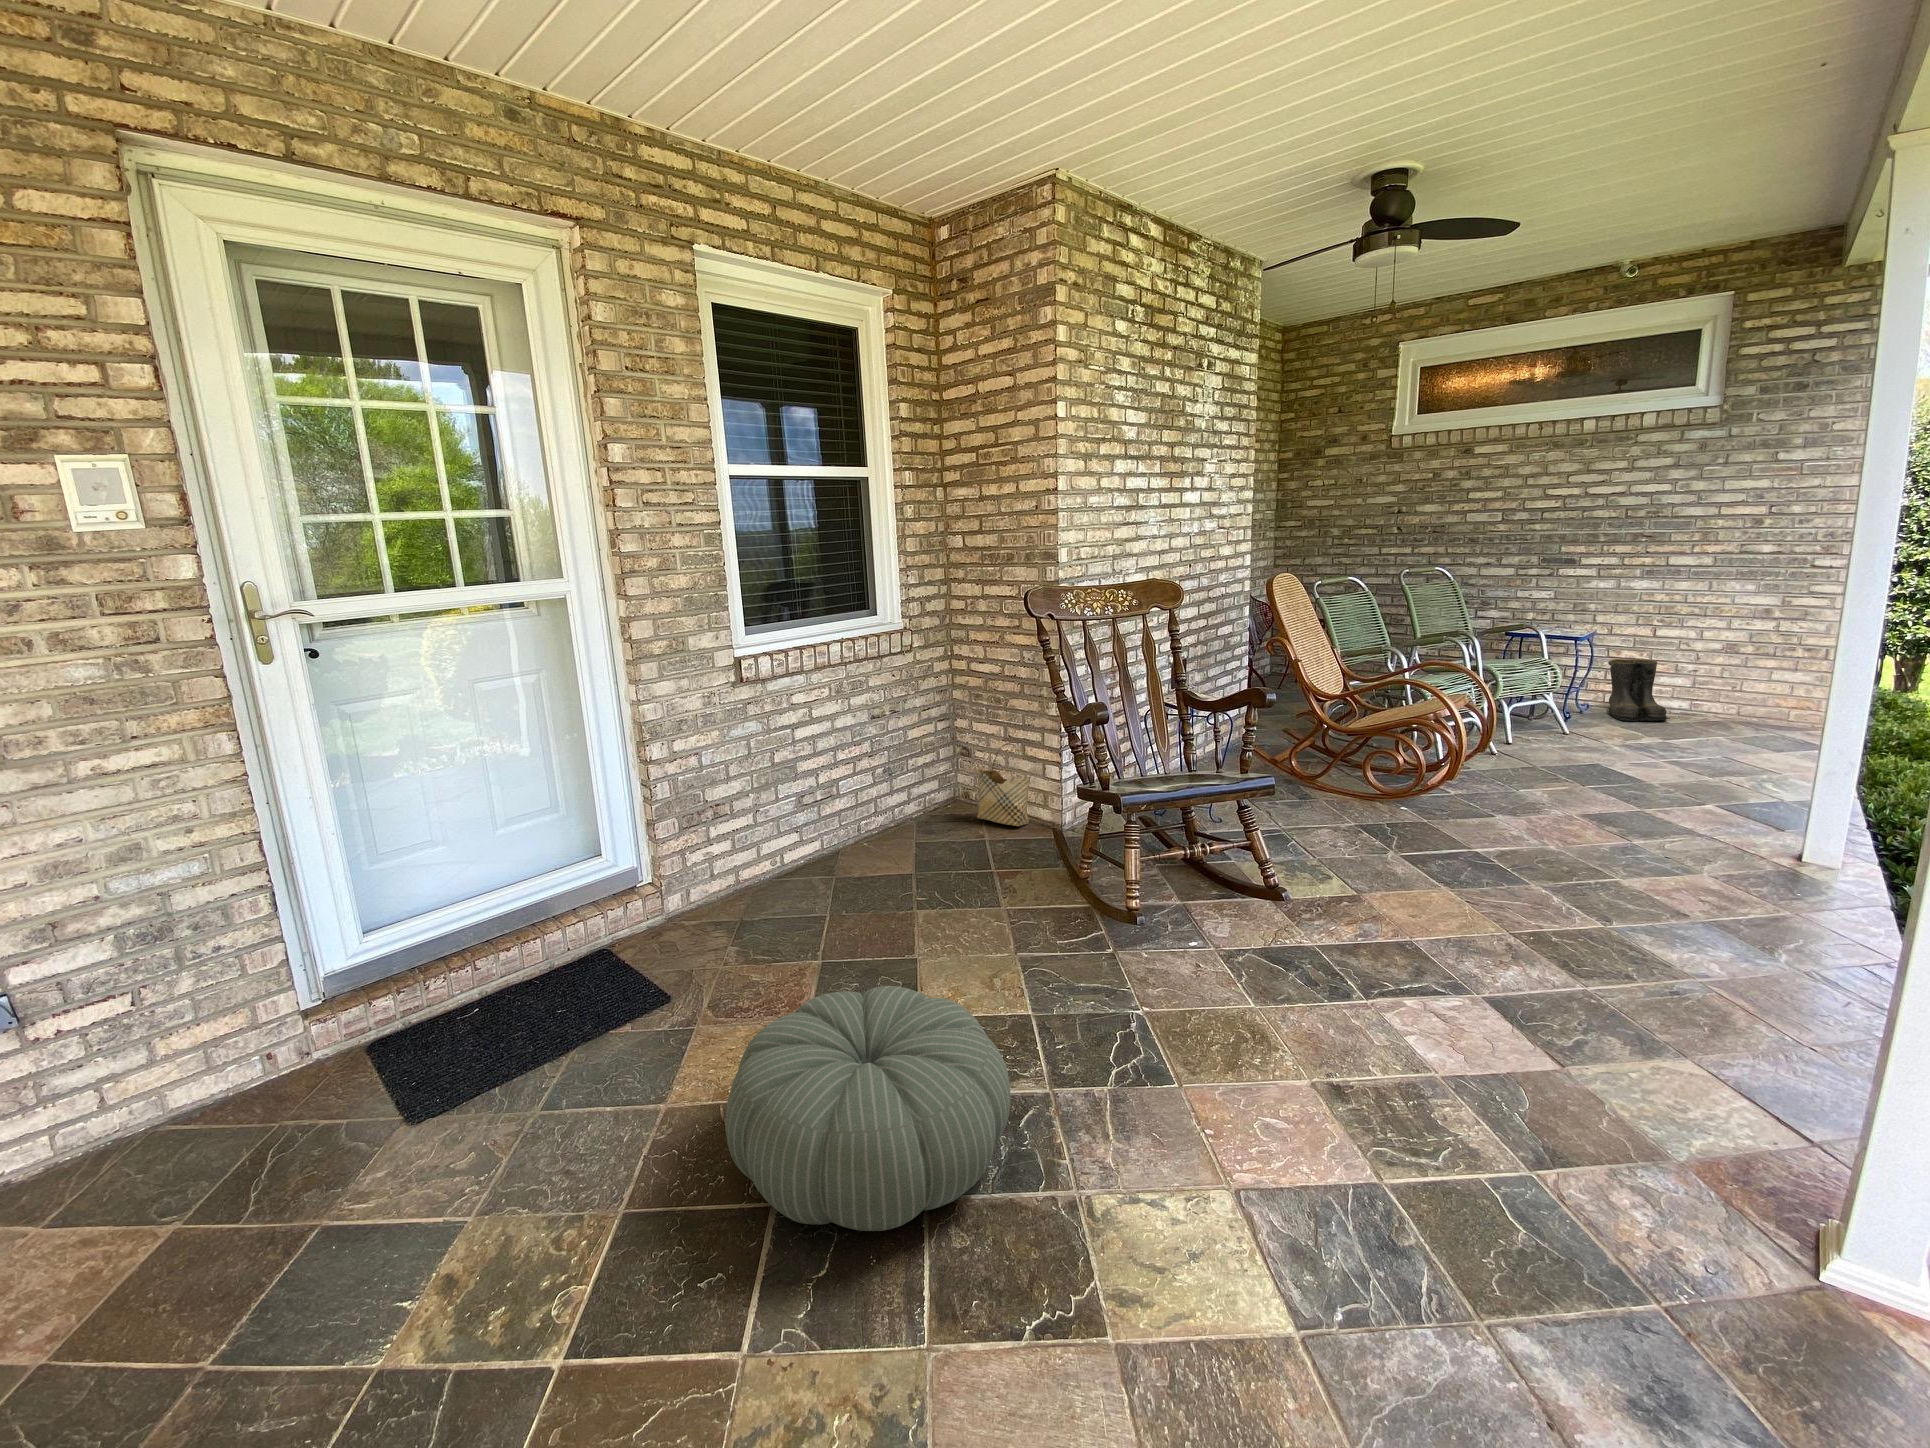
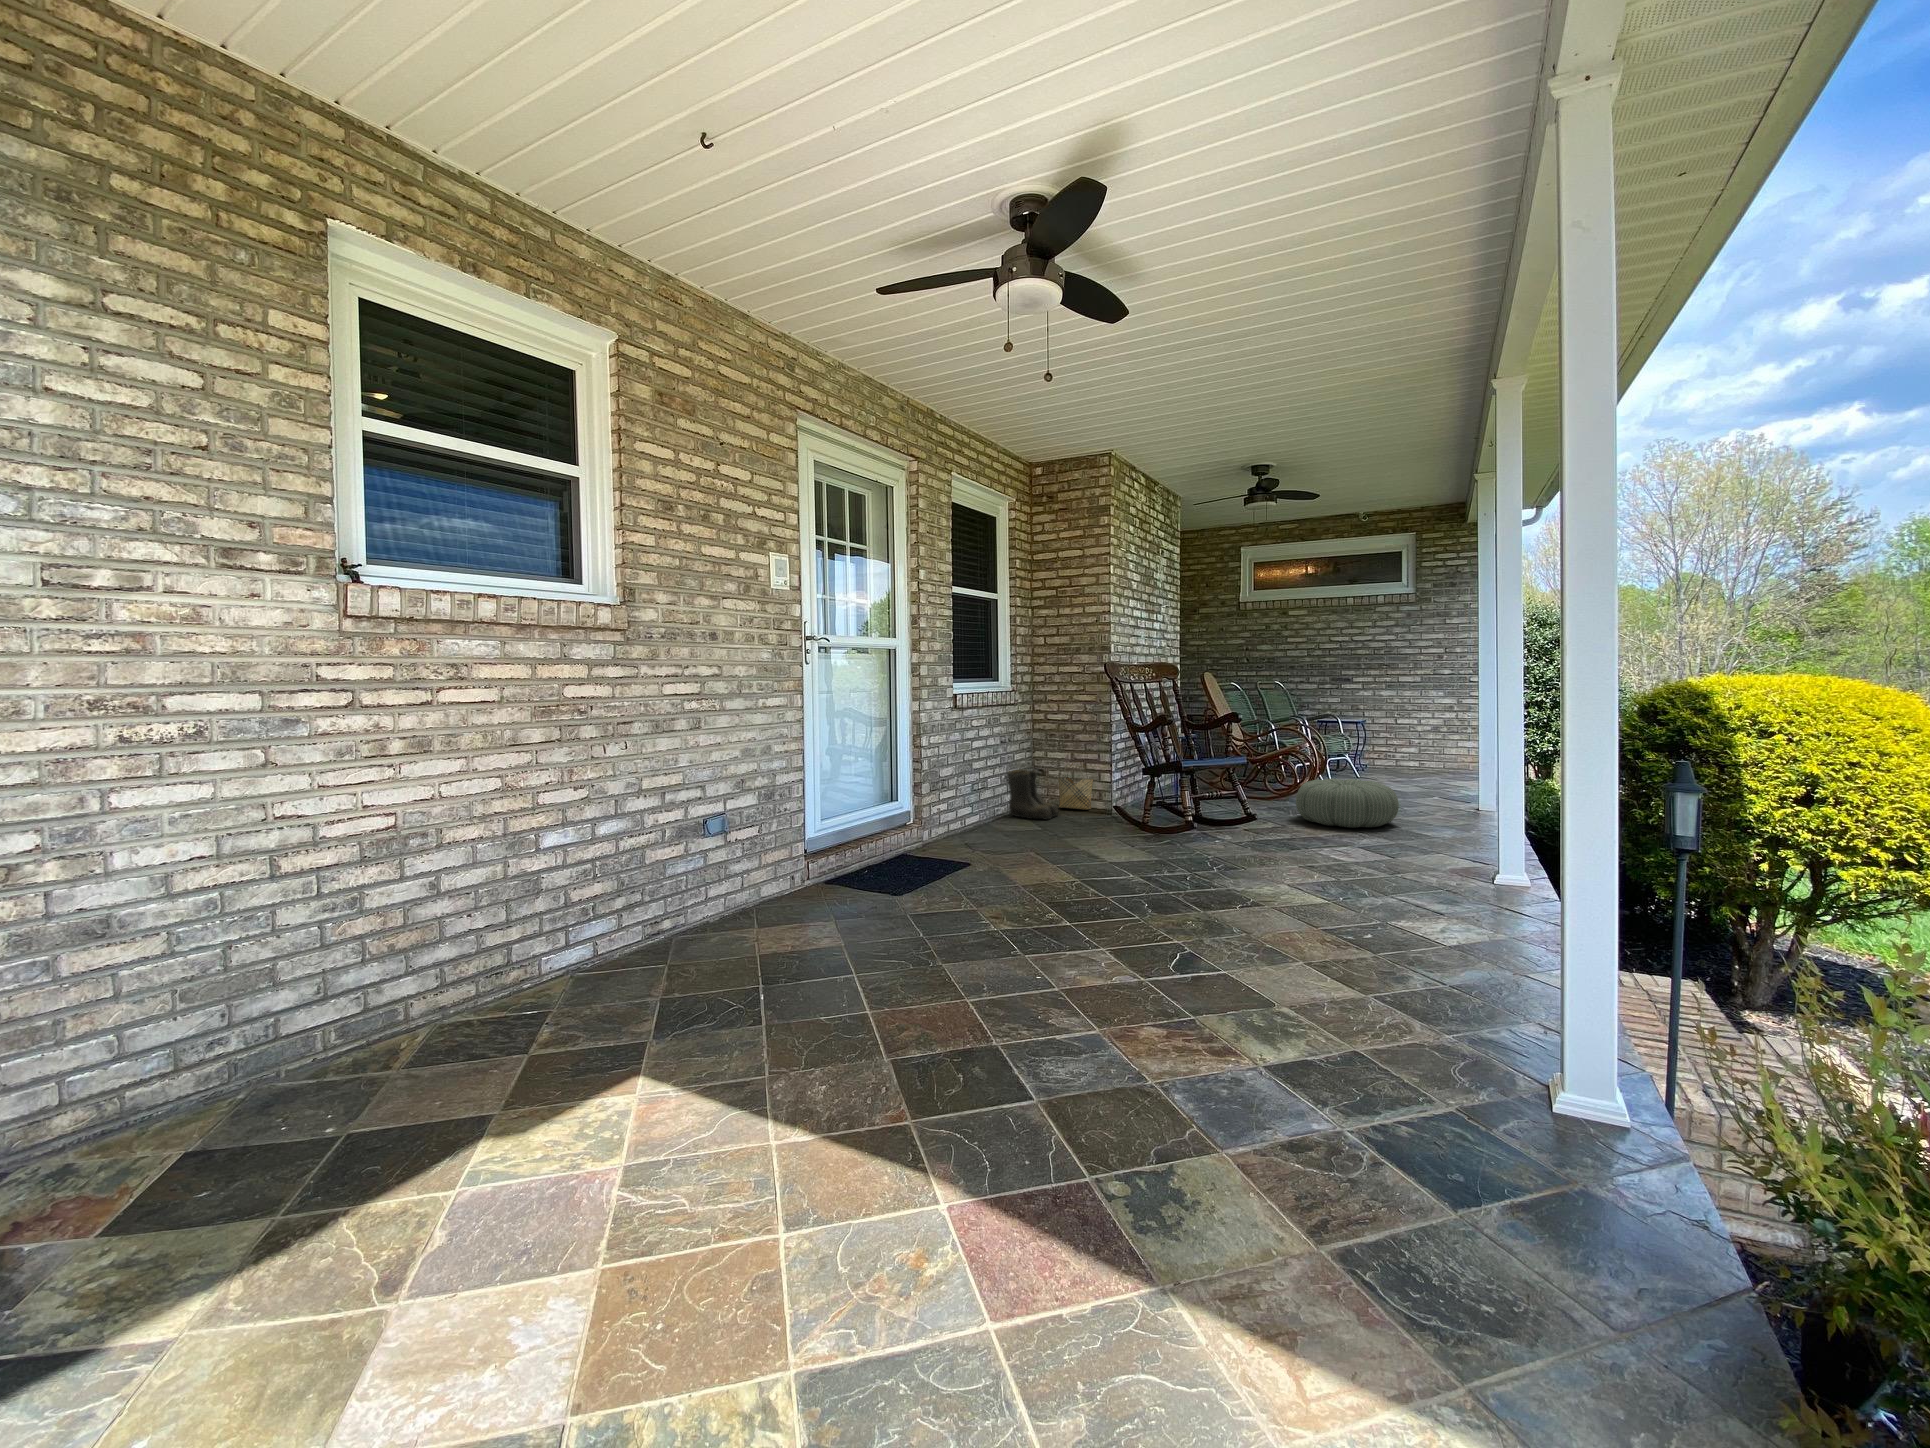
boots: present [1607,659,1670,721] -> present [1007,770,1059,820]
pouf: present [726,986,1011,1231] -> present [1296,779,1399,828]

